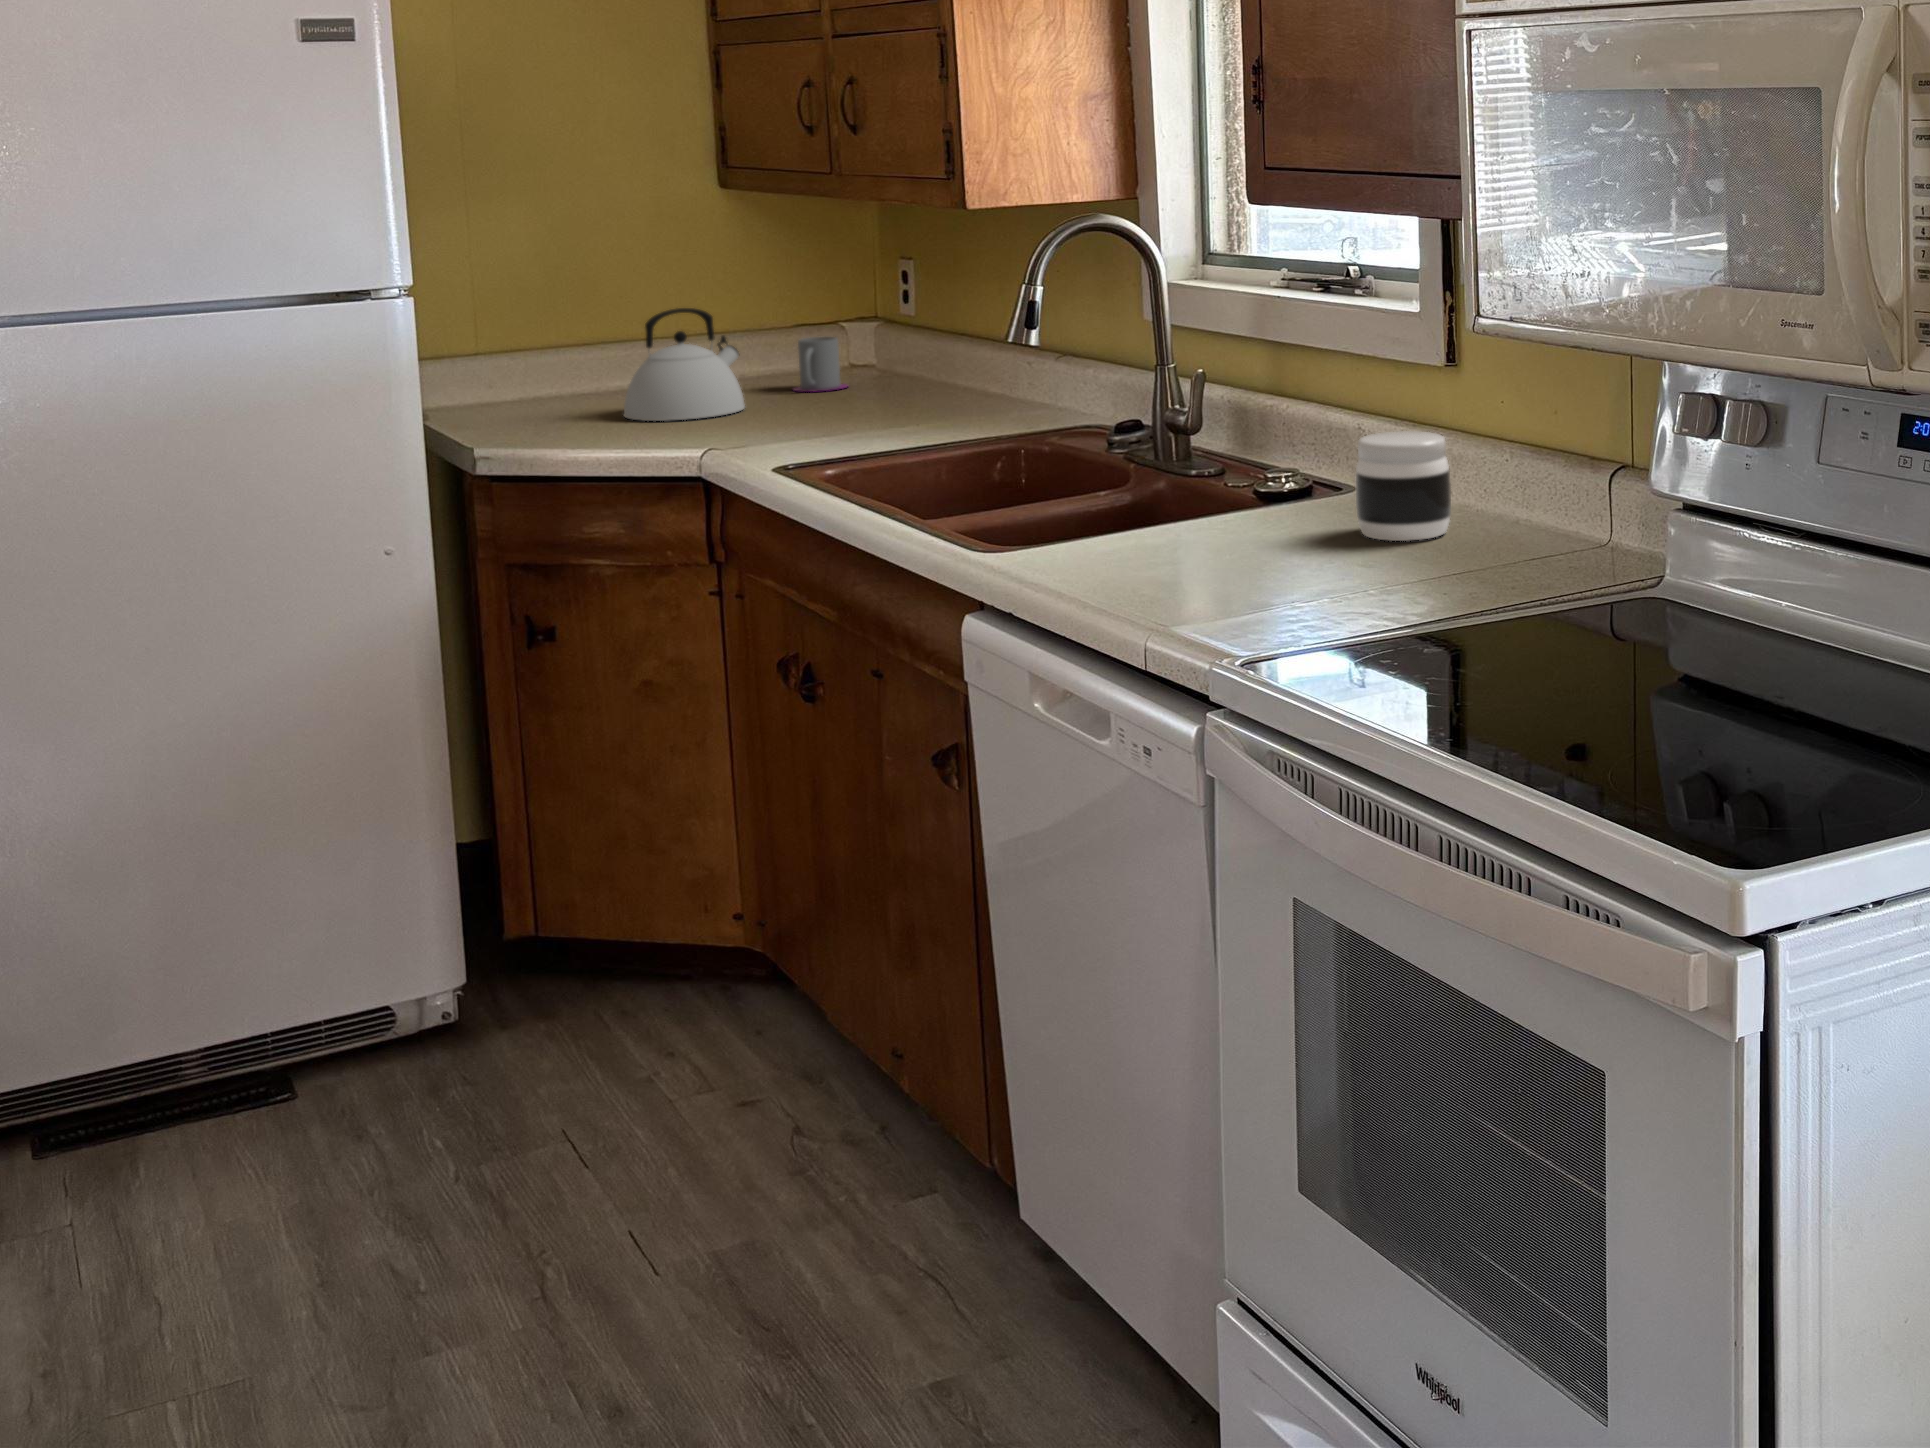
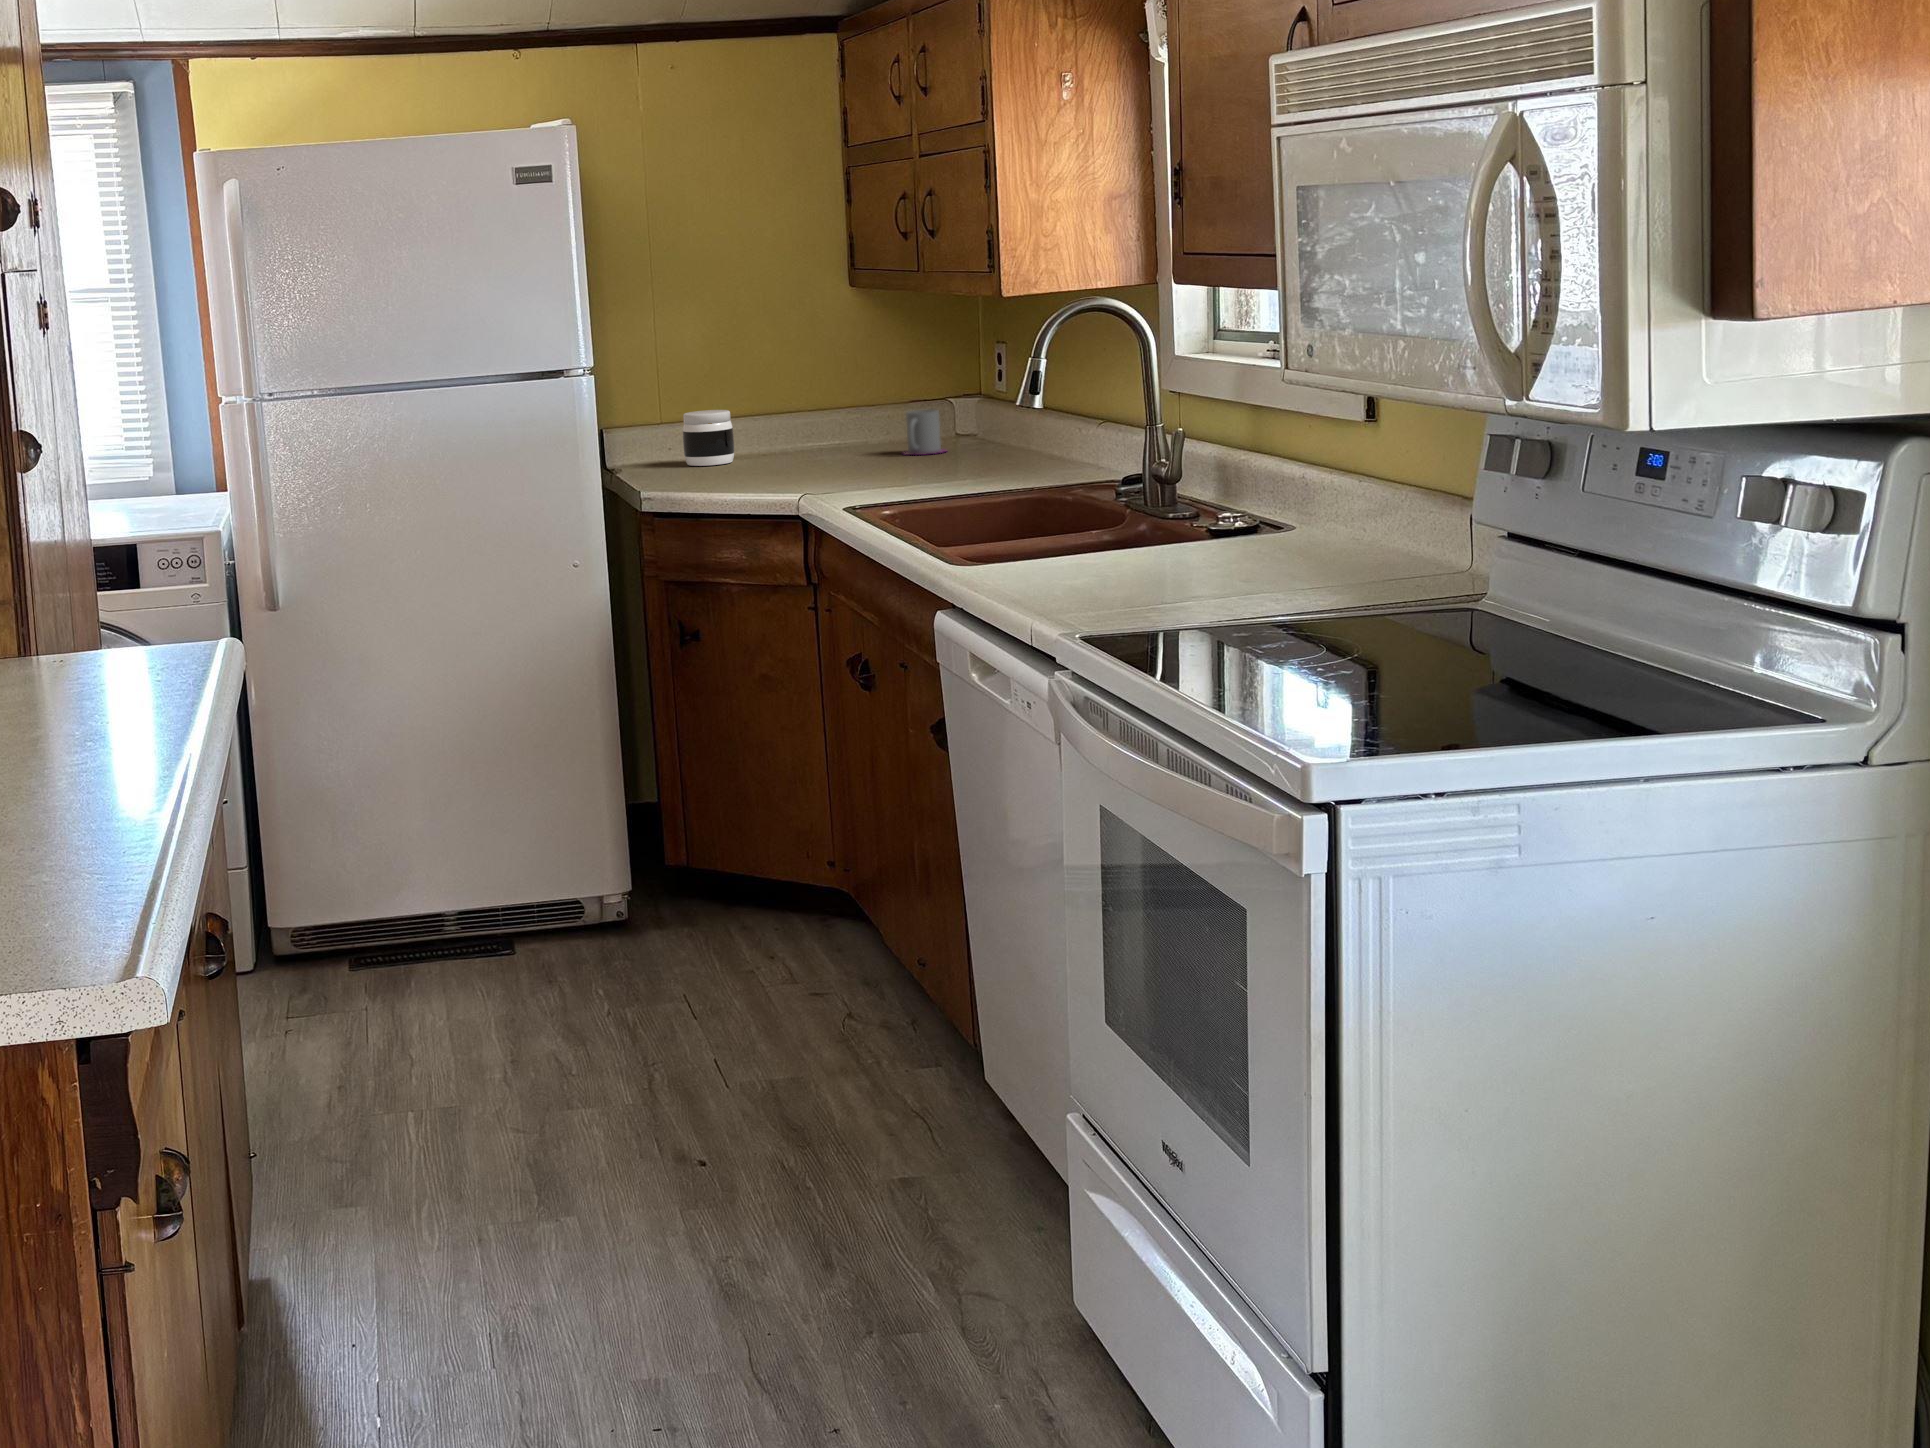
kettle: present [624,308,745,421] -> none [761,384,855,474]
jar: present [1356,431,1451,541] -> present [683,410,734,466]

